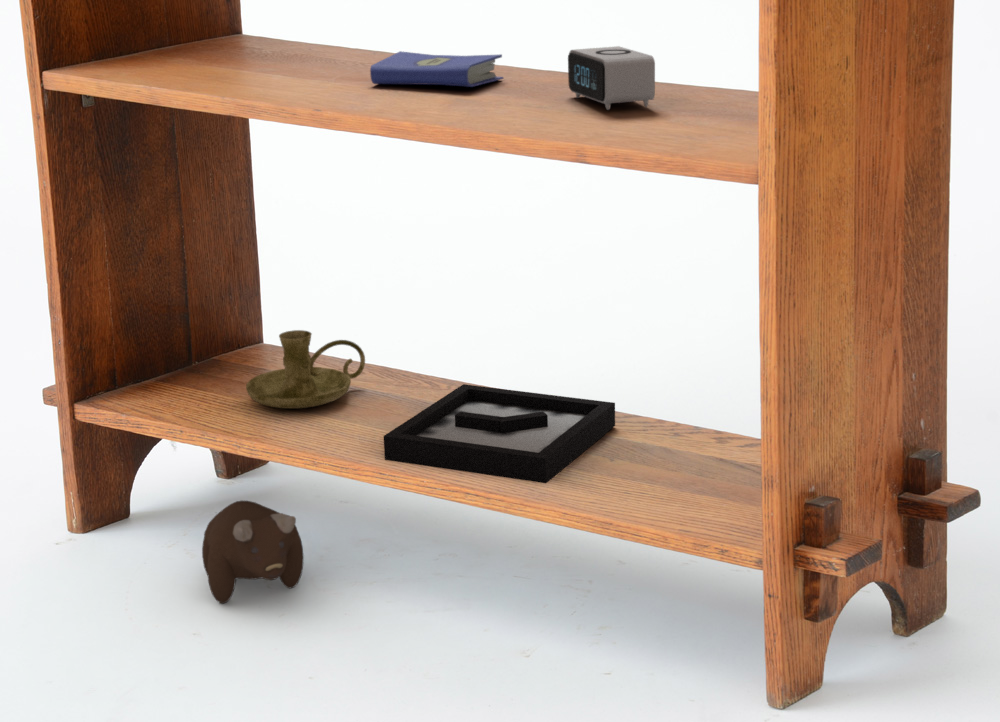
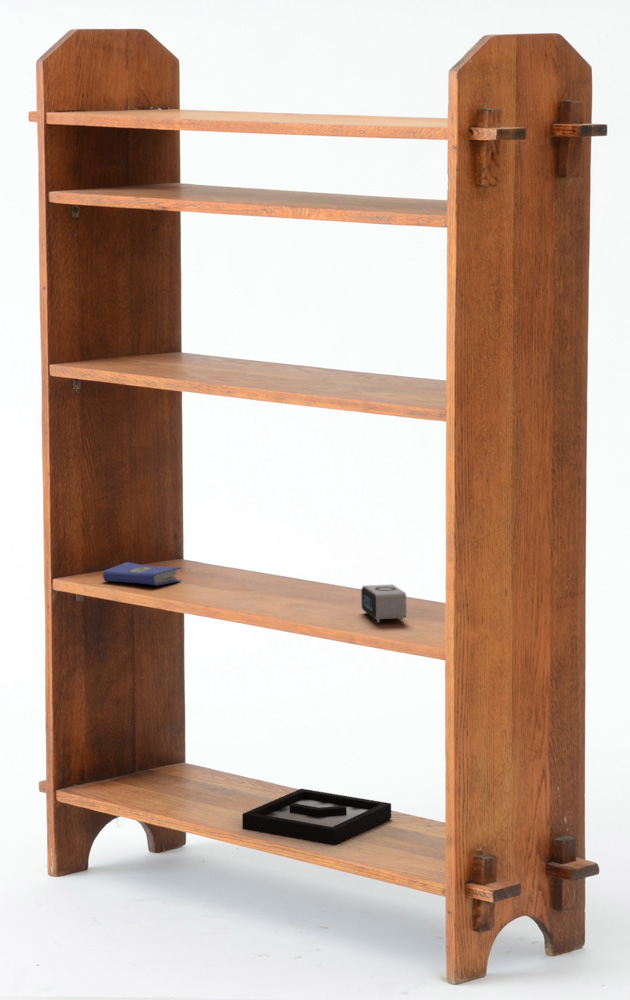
hardcover book: present [370,51,503,87] -> present [103,562,181,586]
candle holder: present [246,330,365,408] -> none [166,749,244,798]
plush toy: present [202,501,304,603] -> none [129,852,191,916]

